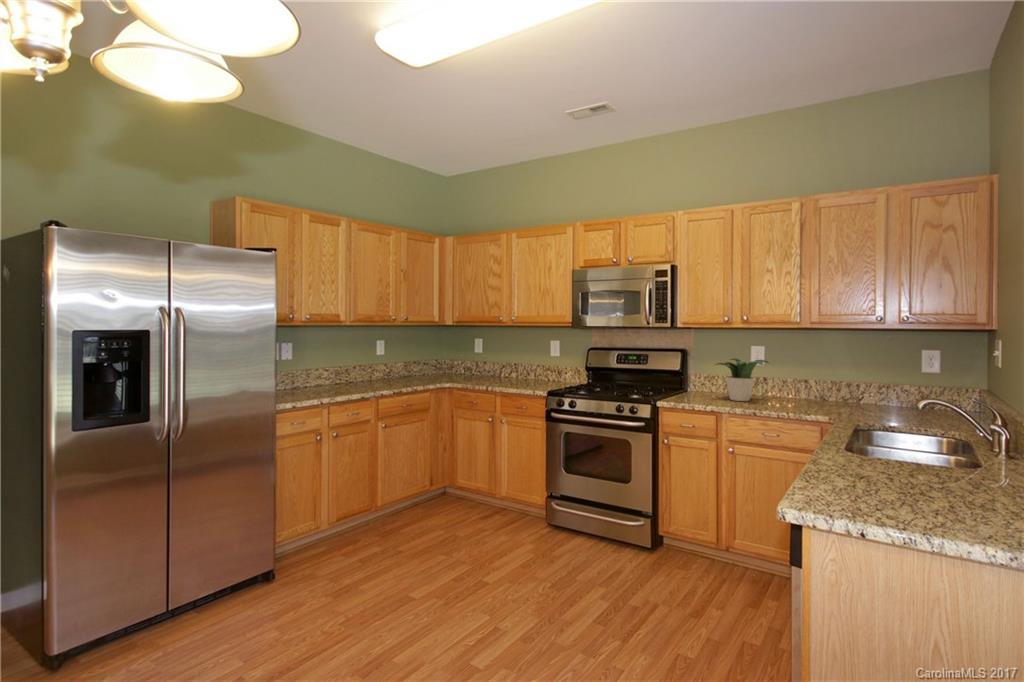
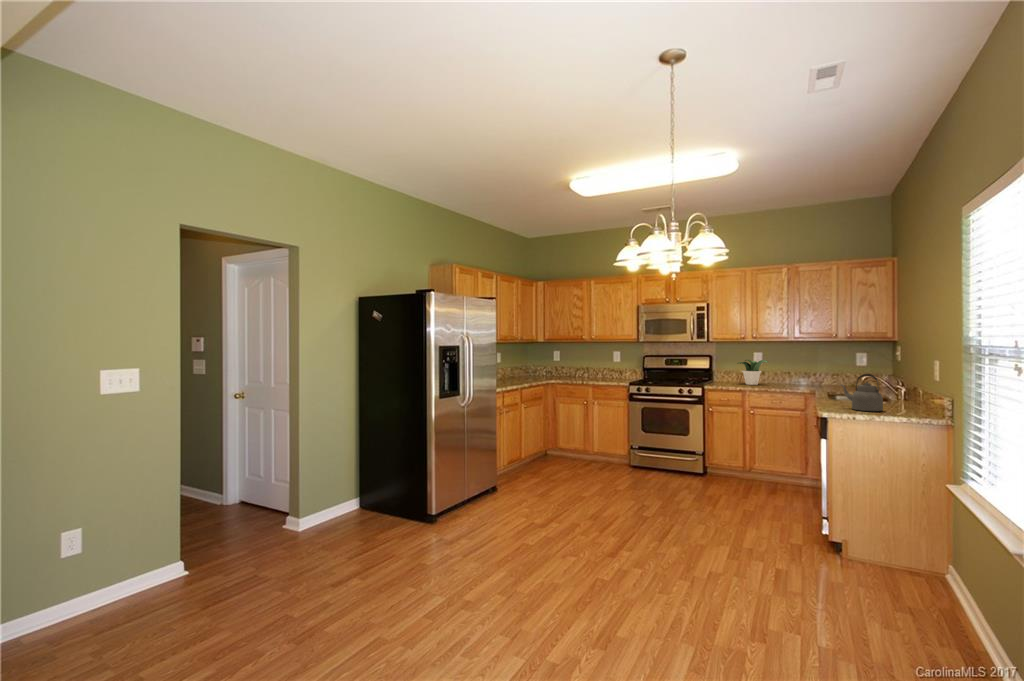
kettle: none [840,409,933,499] -> present [841,374,883,411]

